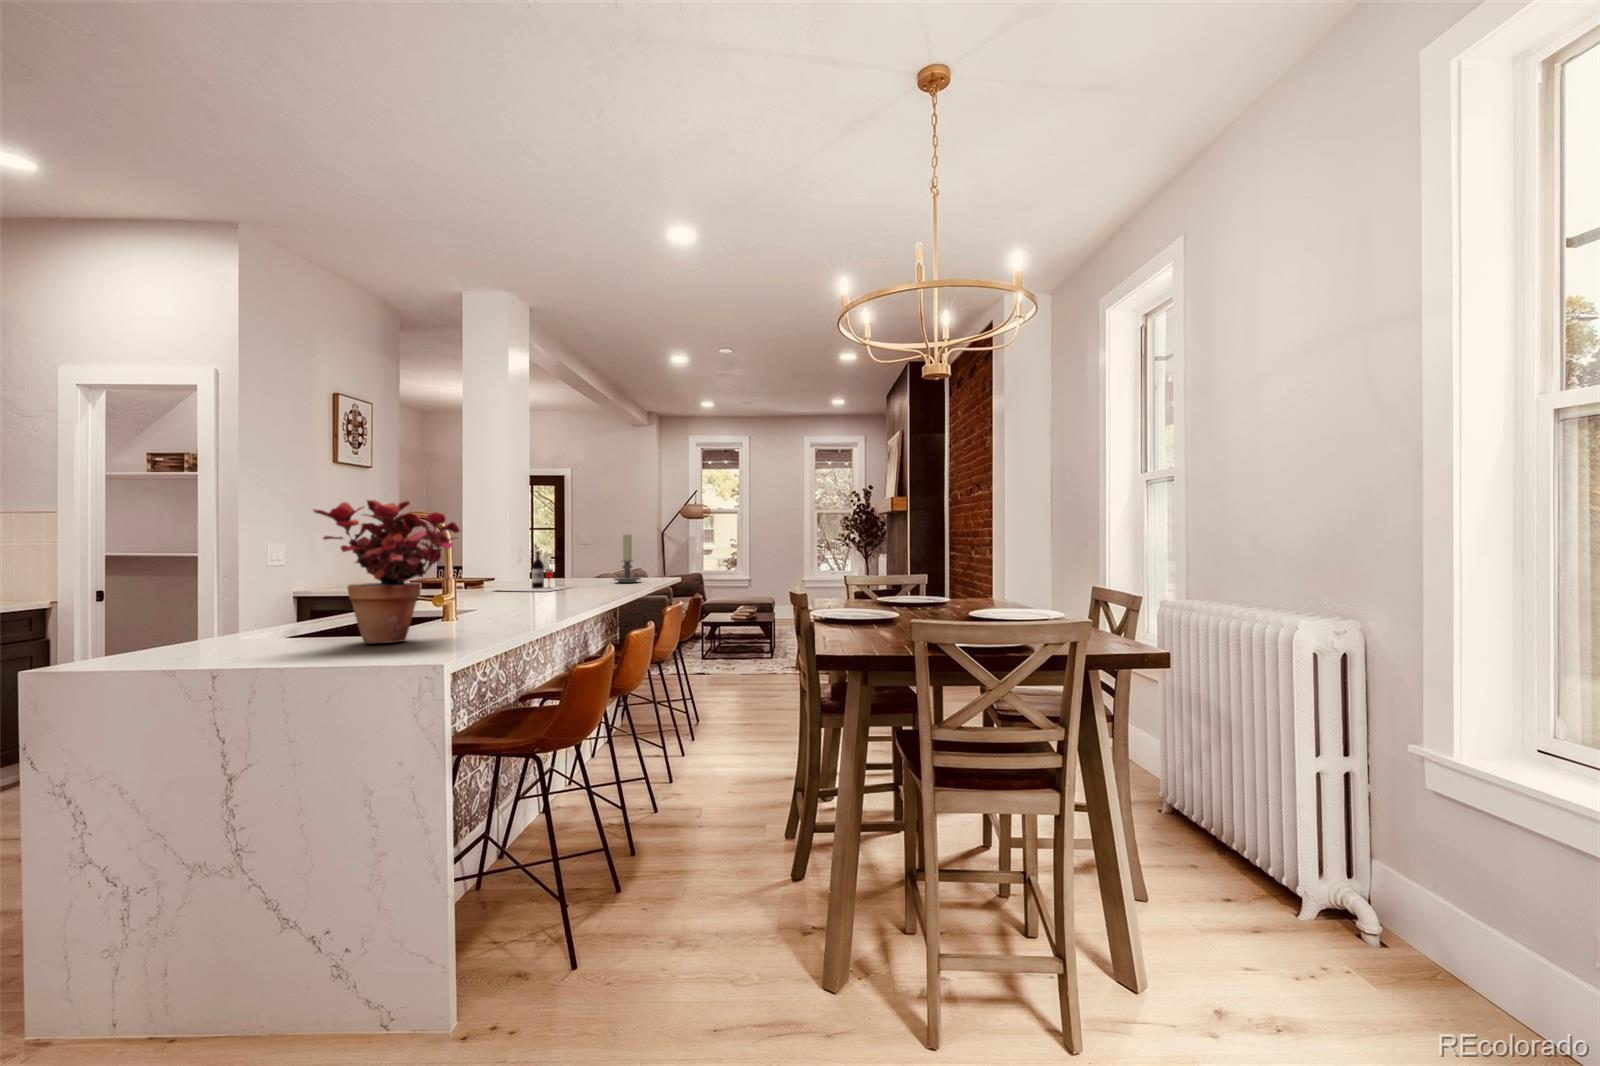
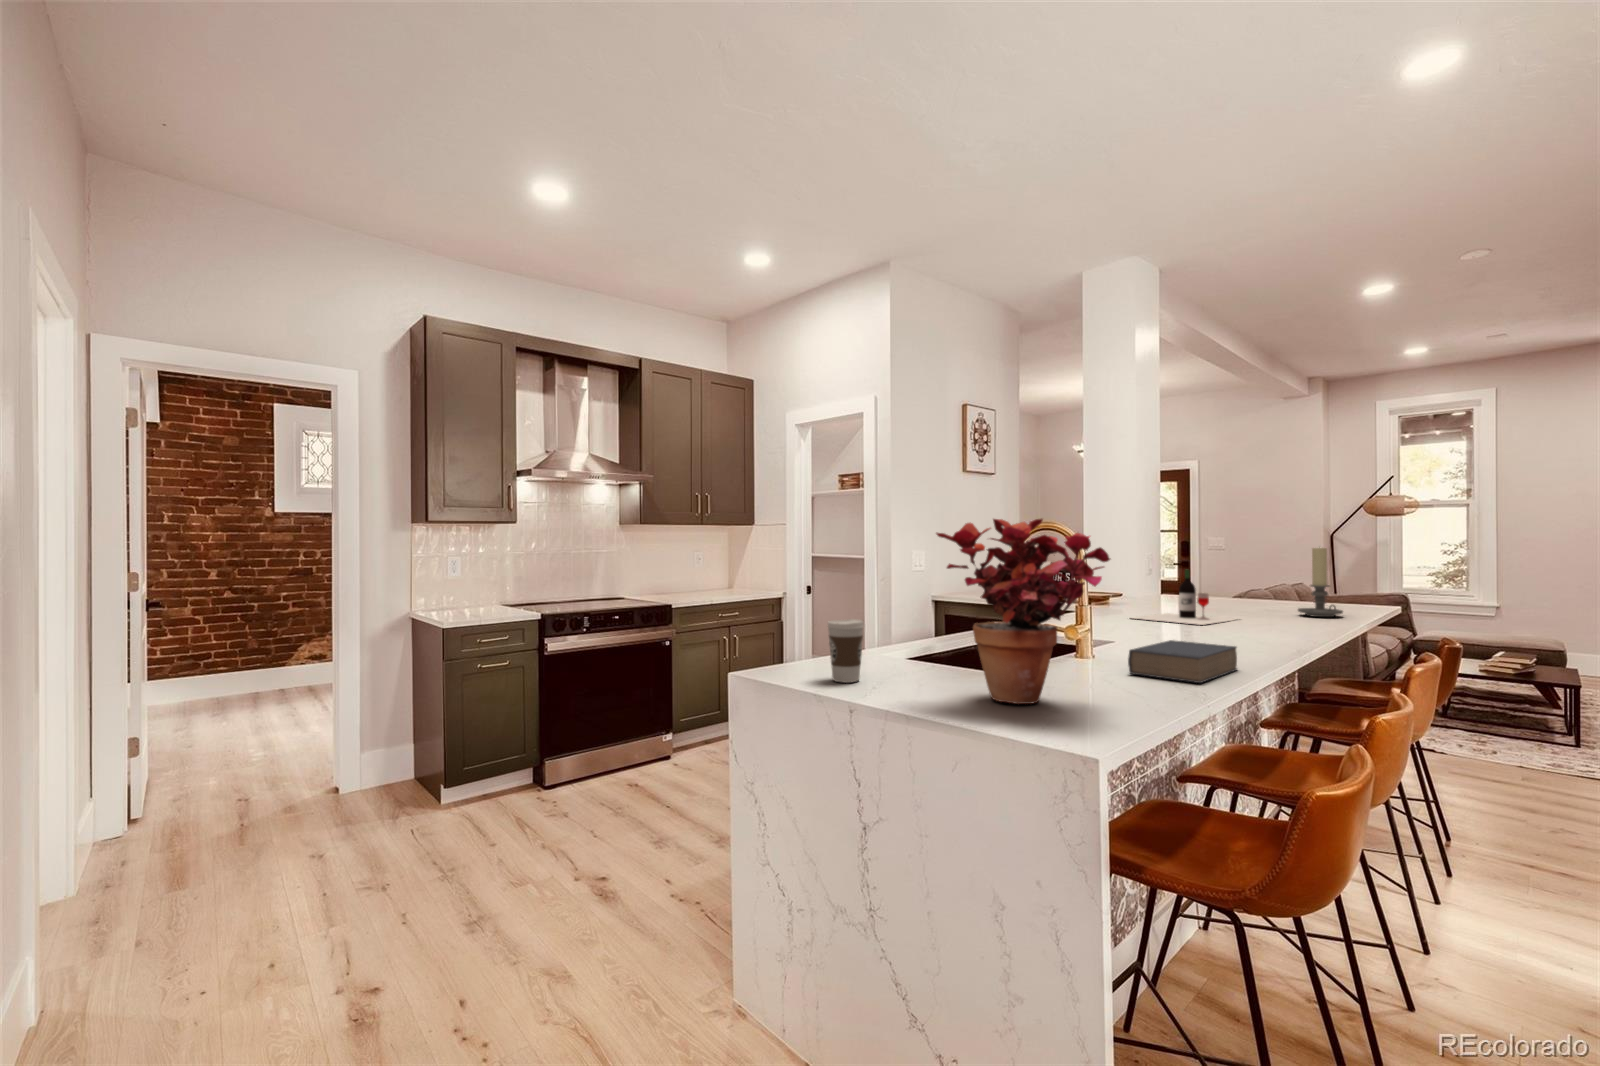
coffee cup: none [187,591,232,649] -> present [828,619,864,683]
book: none [480,597,558,621] -> present [1128,640,1237,683]

